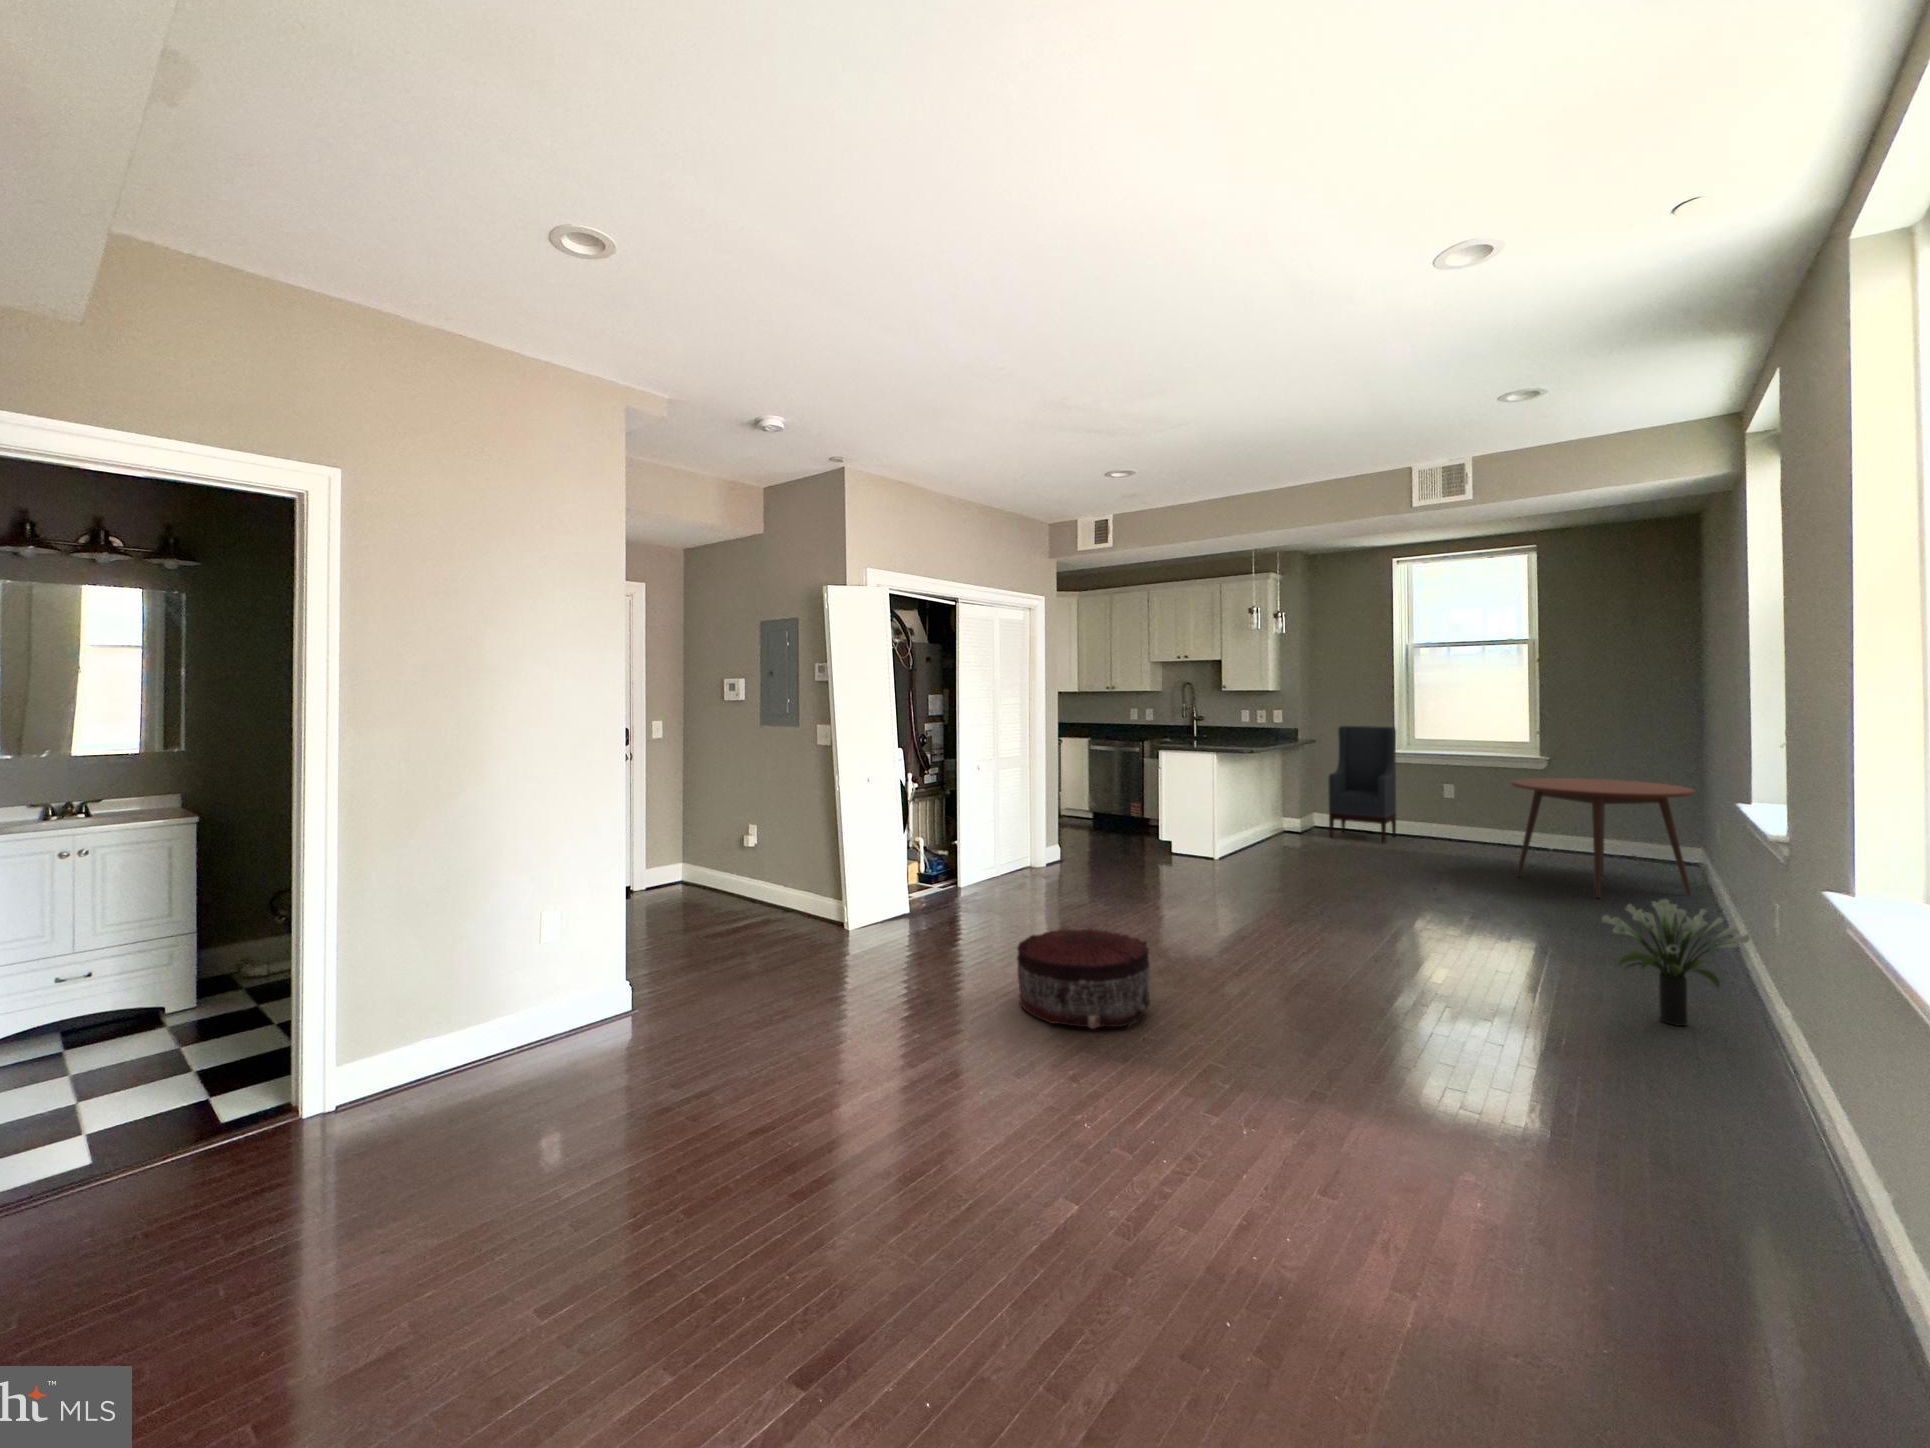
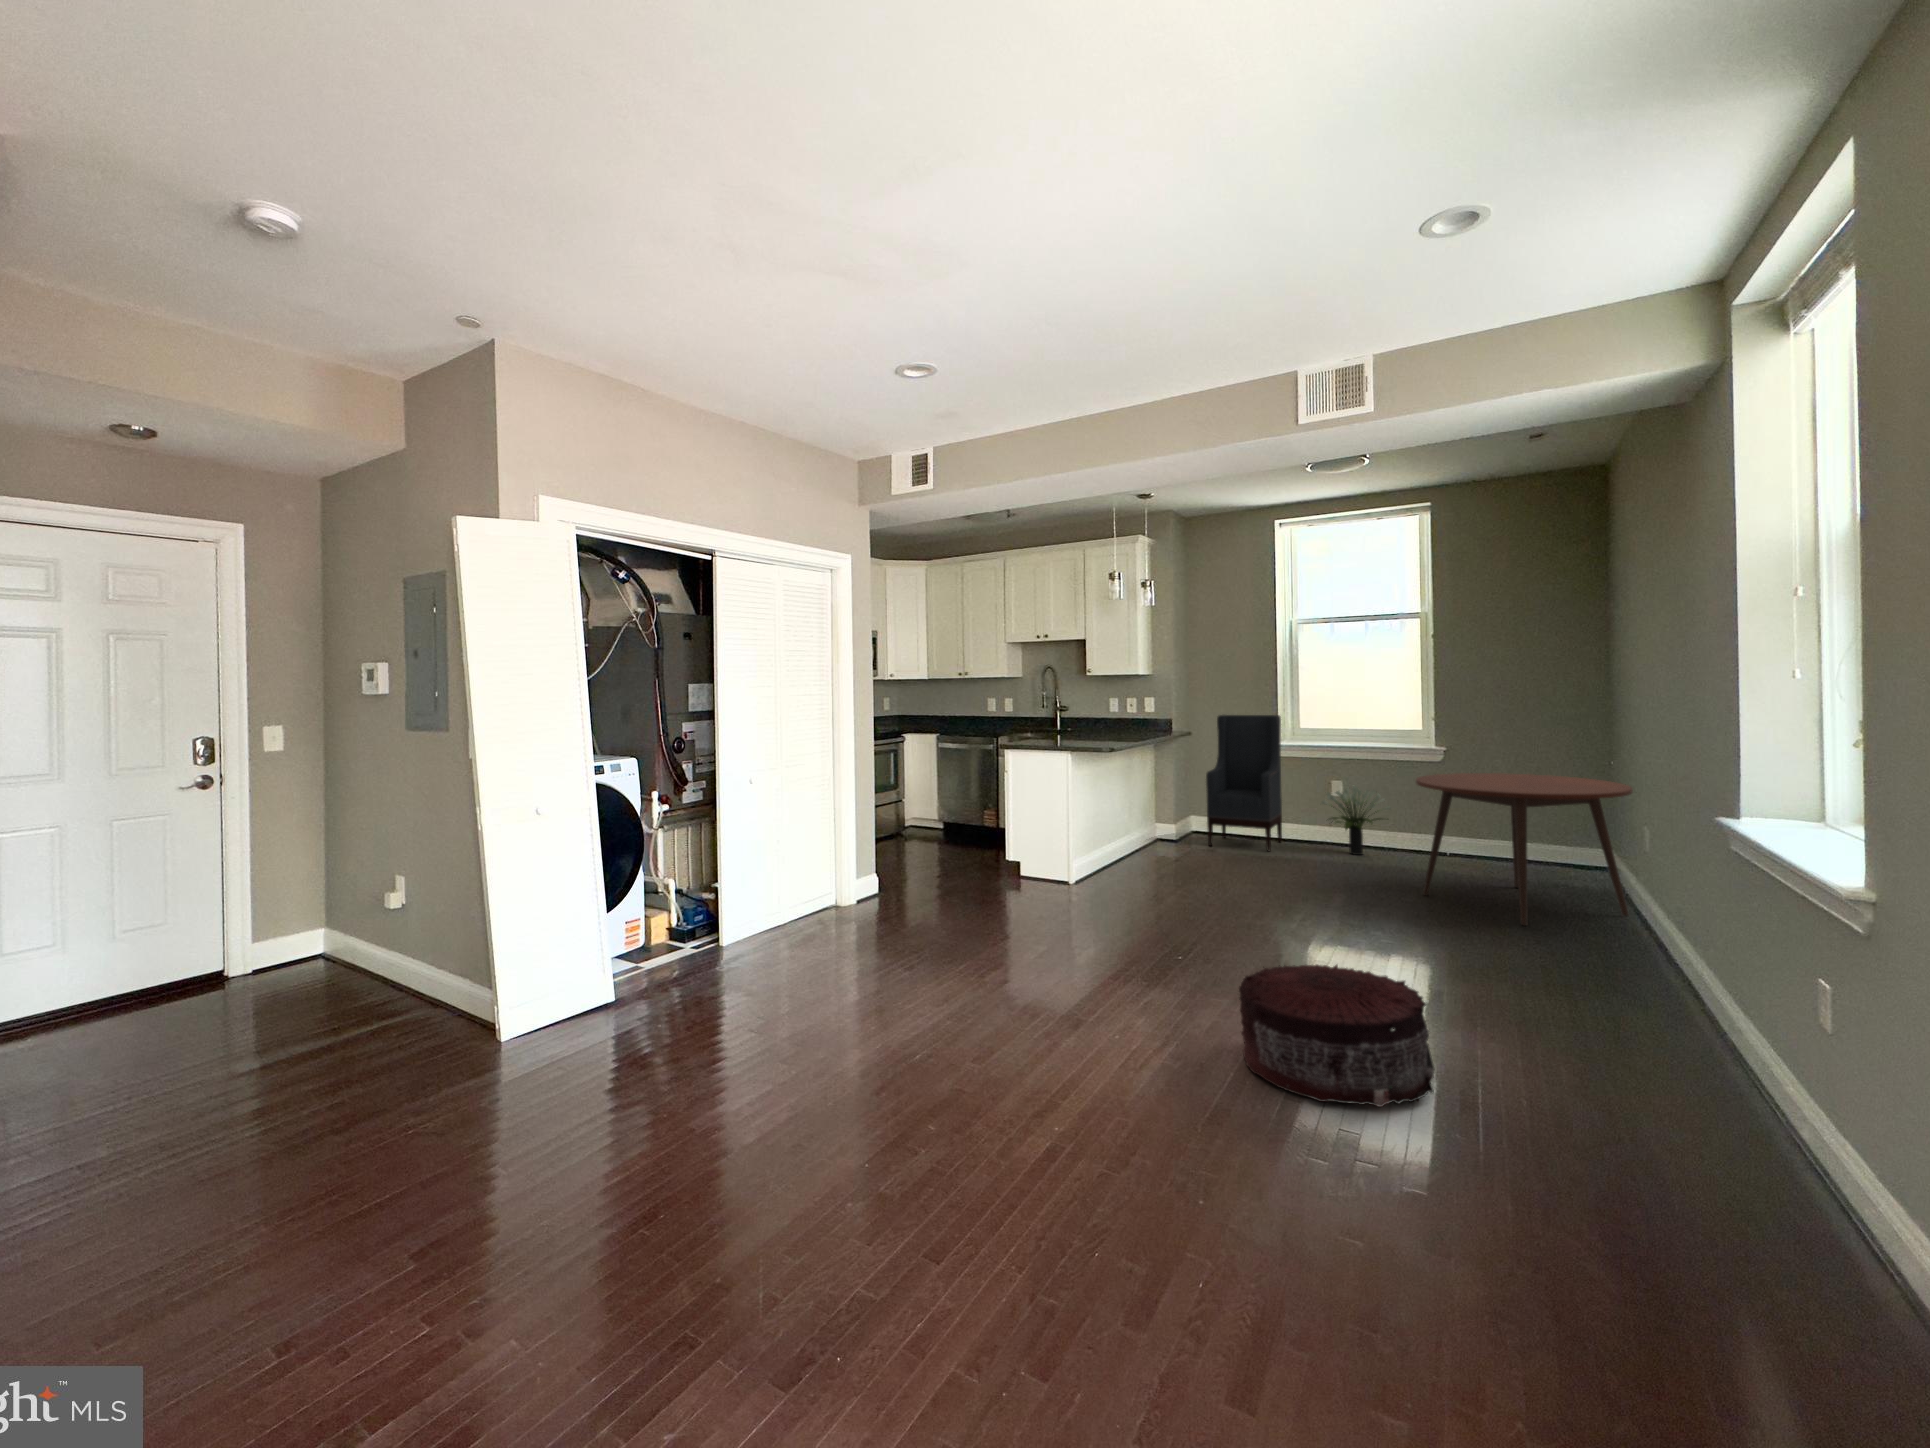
potted plant: present [1601,899,1750,1026] -> present [1321,786,1391,855]
pouf: present [1017,929,1151,1029] -> present [1239,965,1434,1107]

